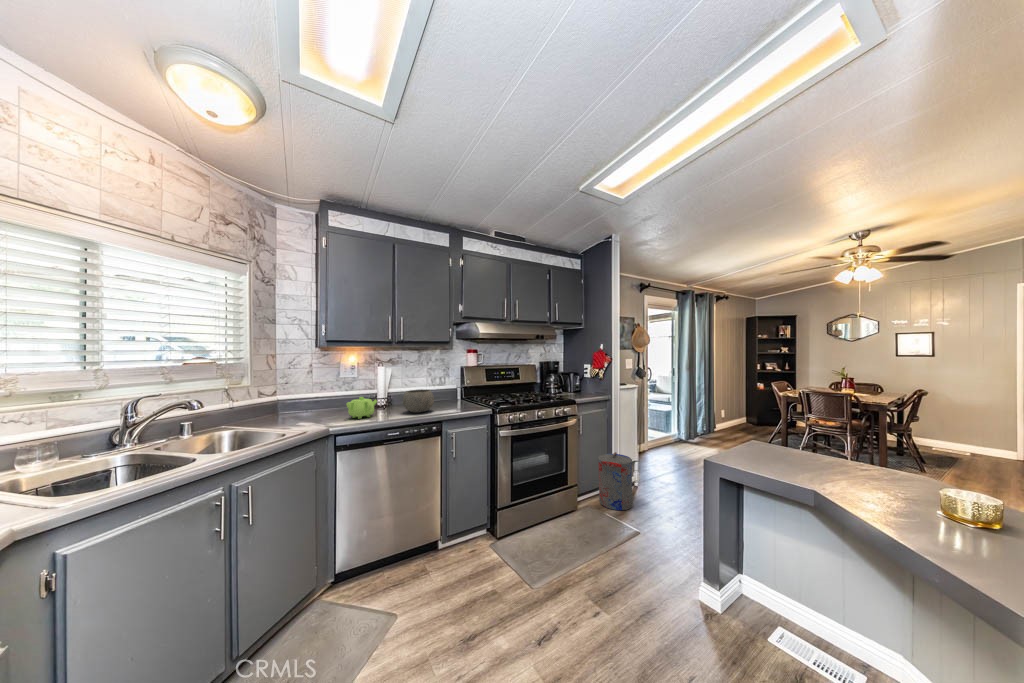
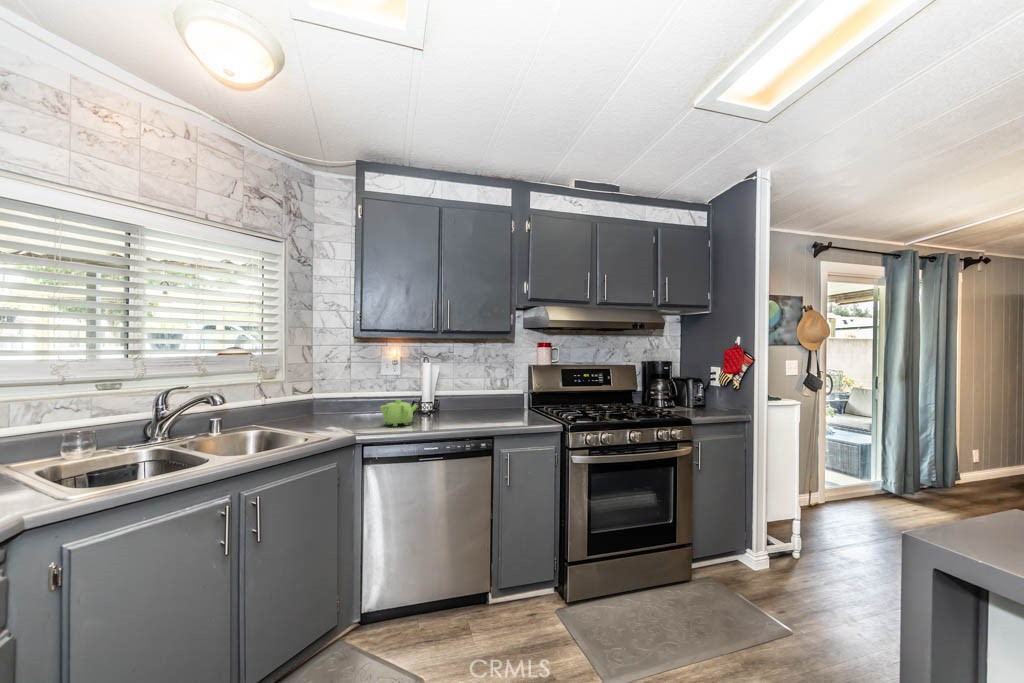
bowl: present [403,389,434,413] -> none [447,394,486,423]
trash can: present [598,452,633,510] -> none [727,501,784,590]

